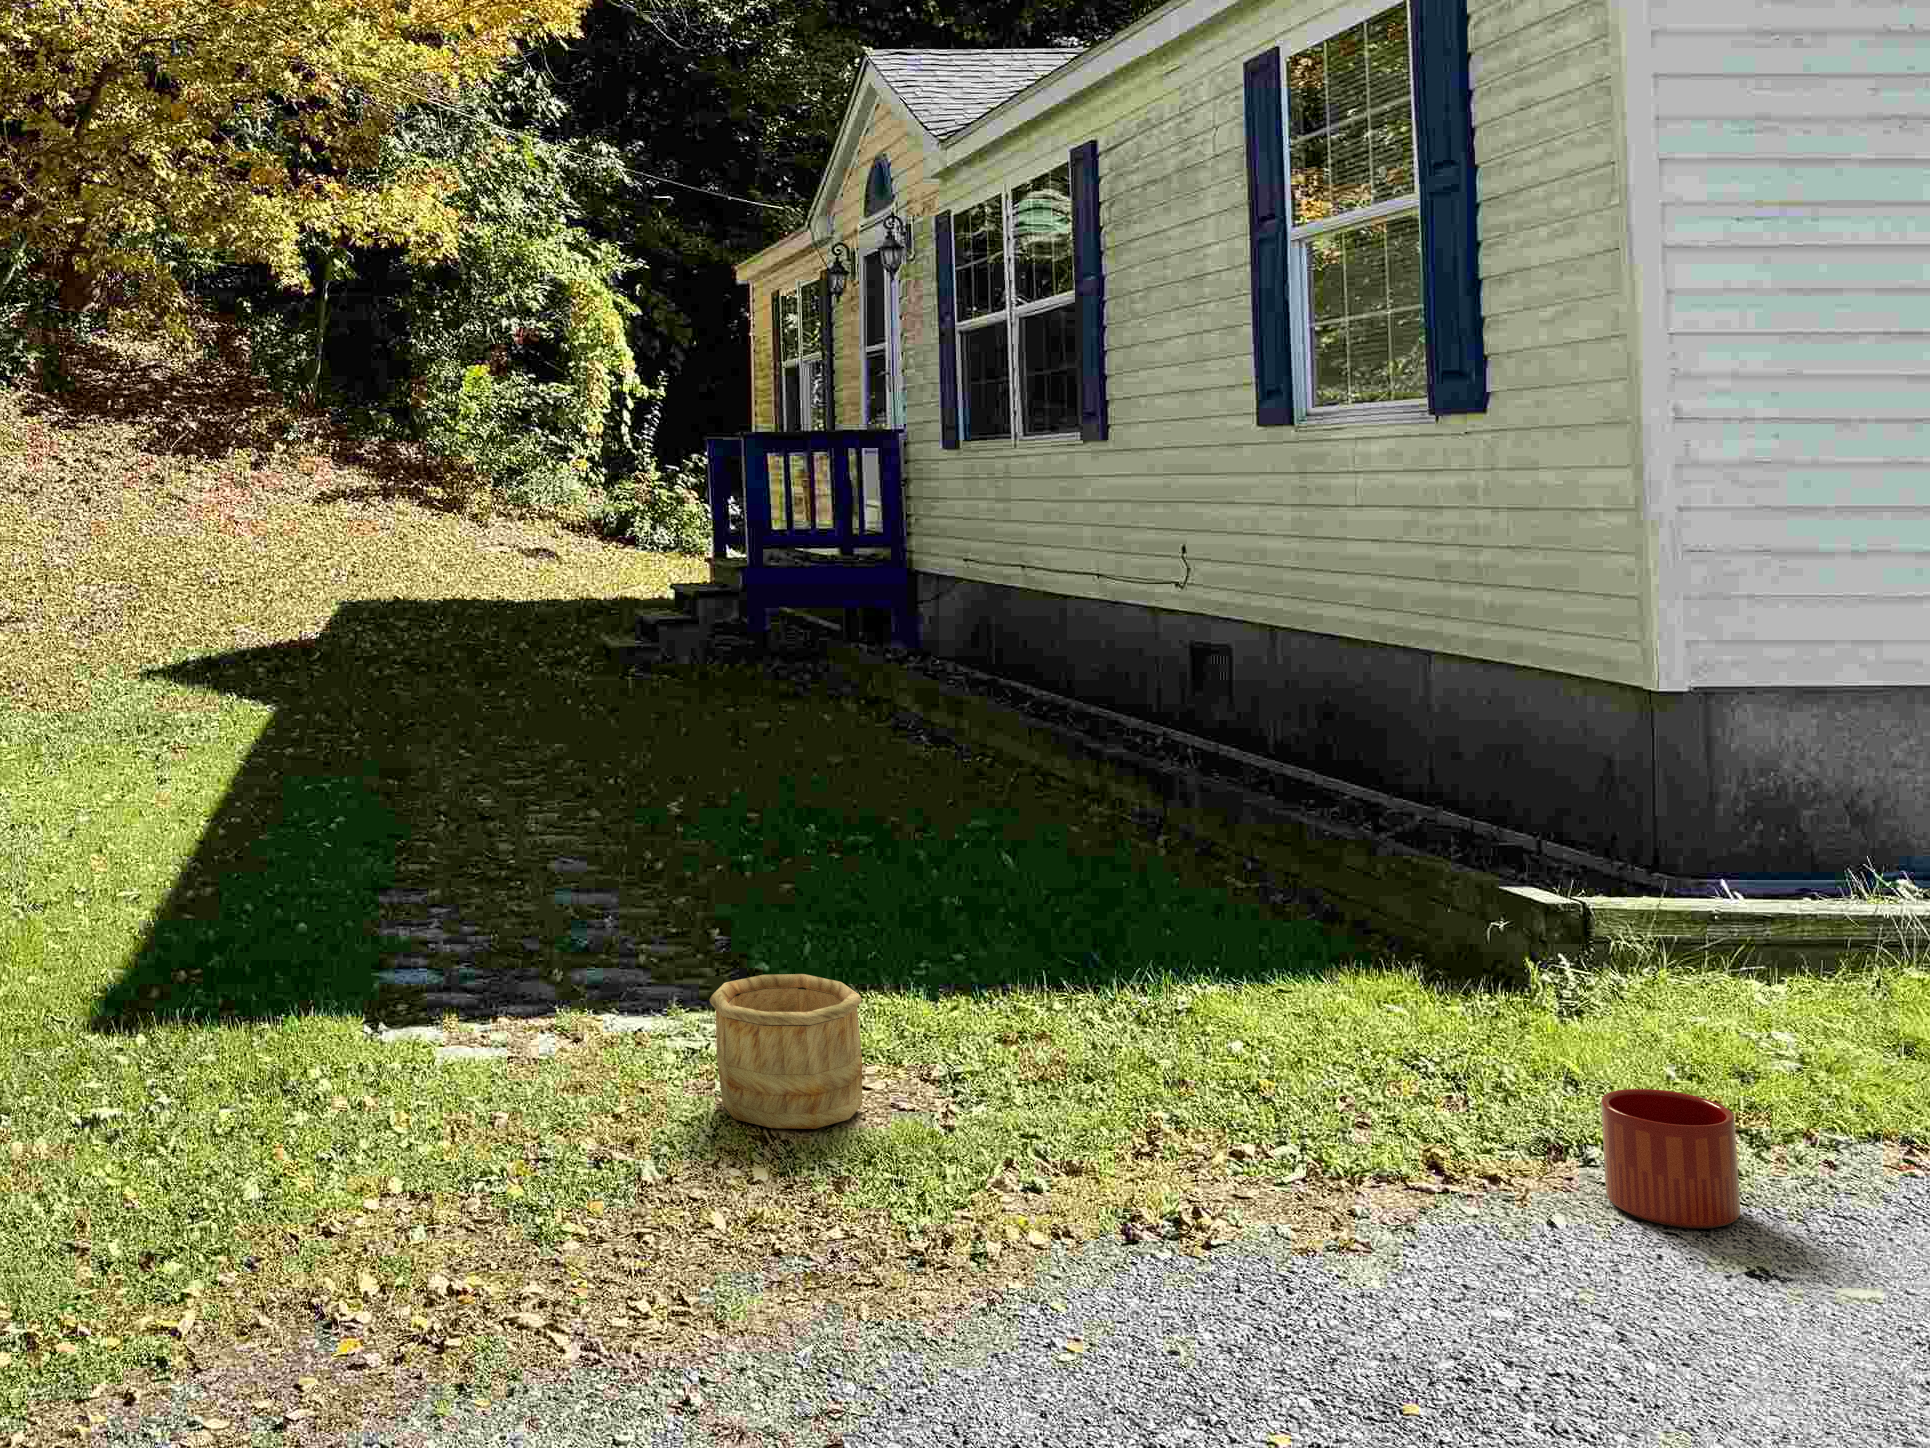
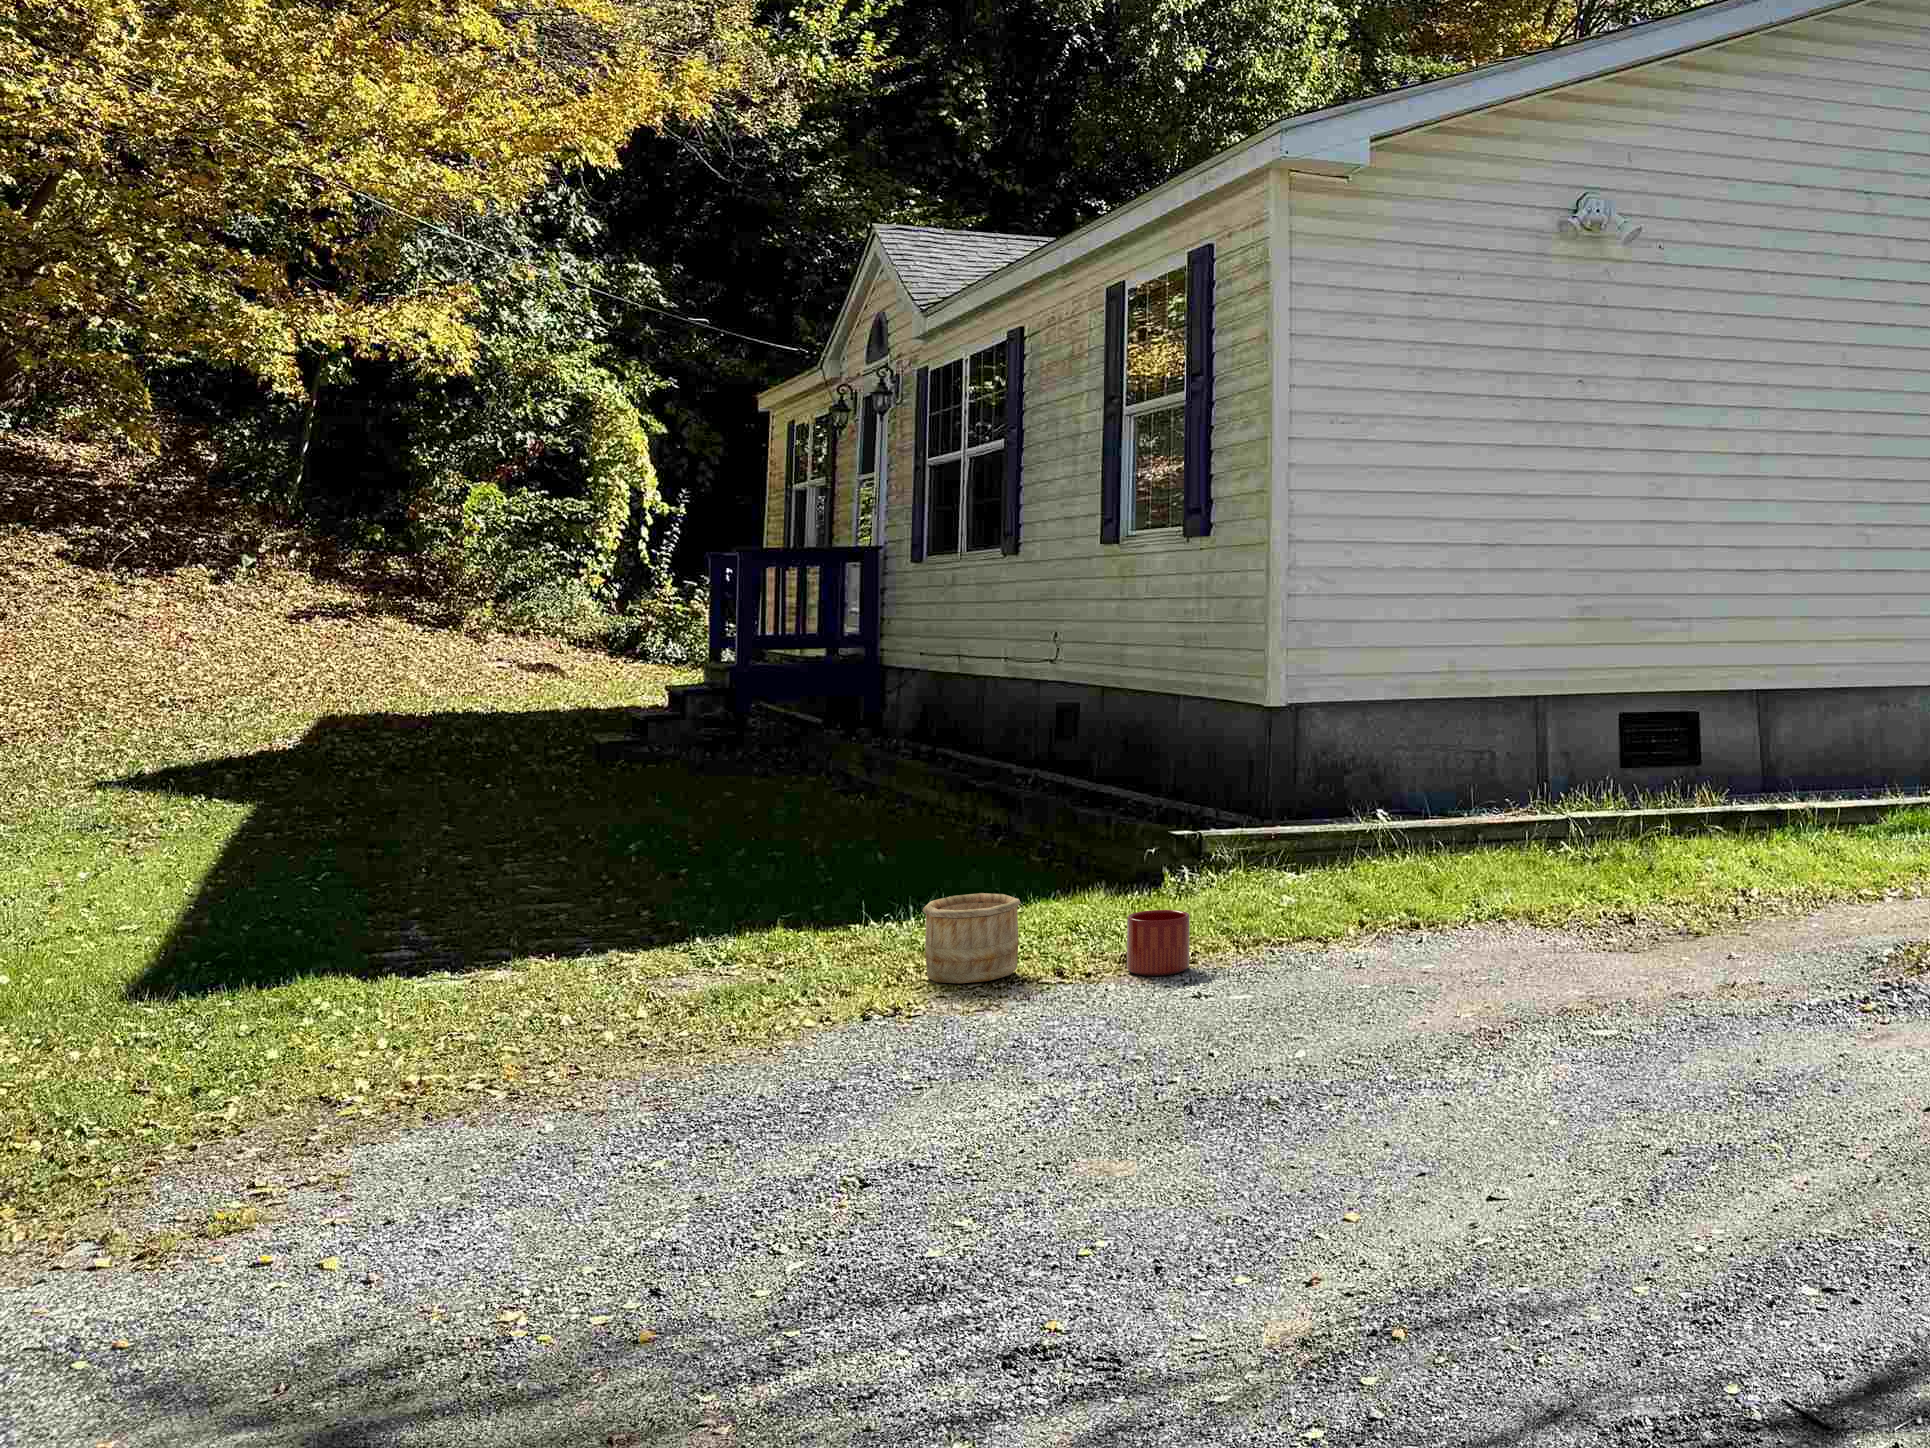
wooden bucket: present [709,974,862,1129] -> present [922,893,1020,983]

